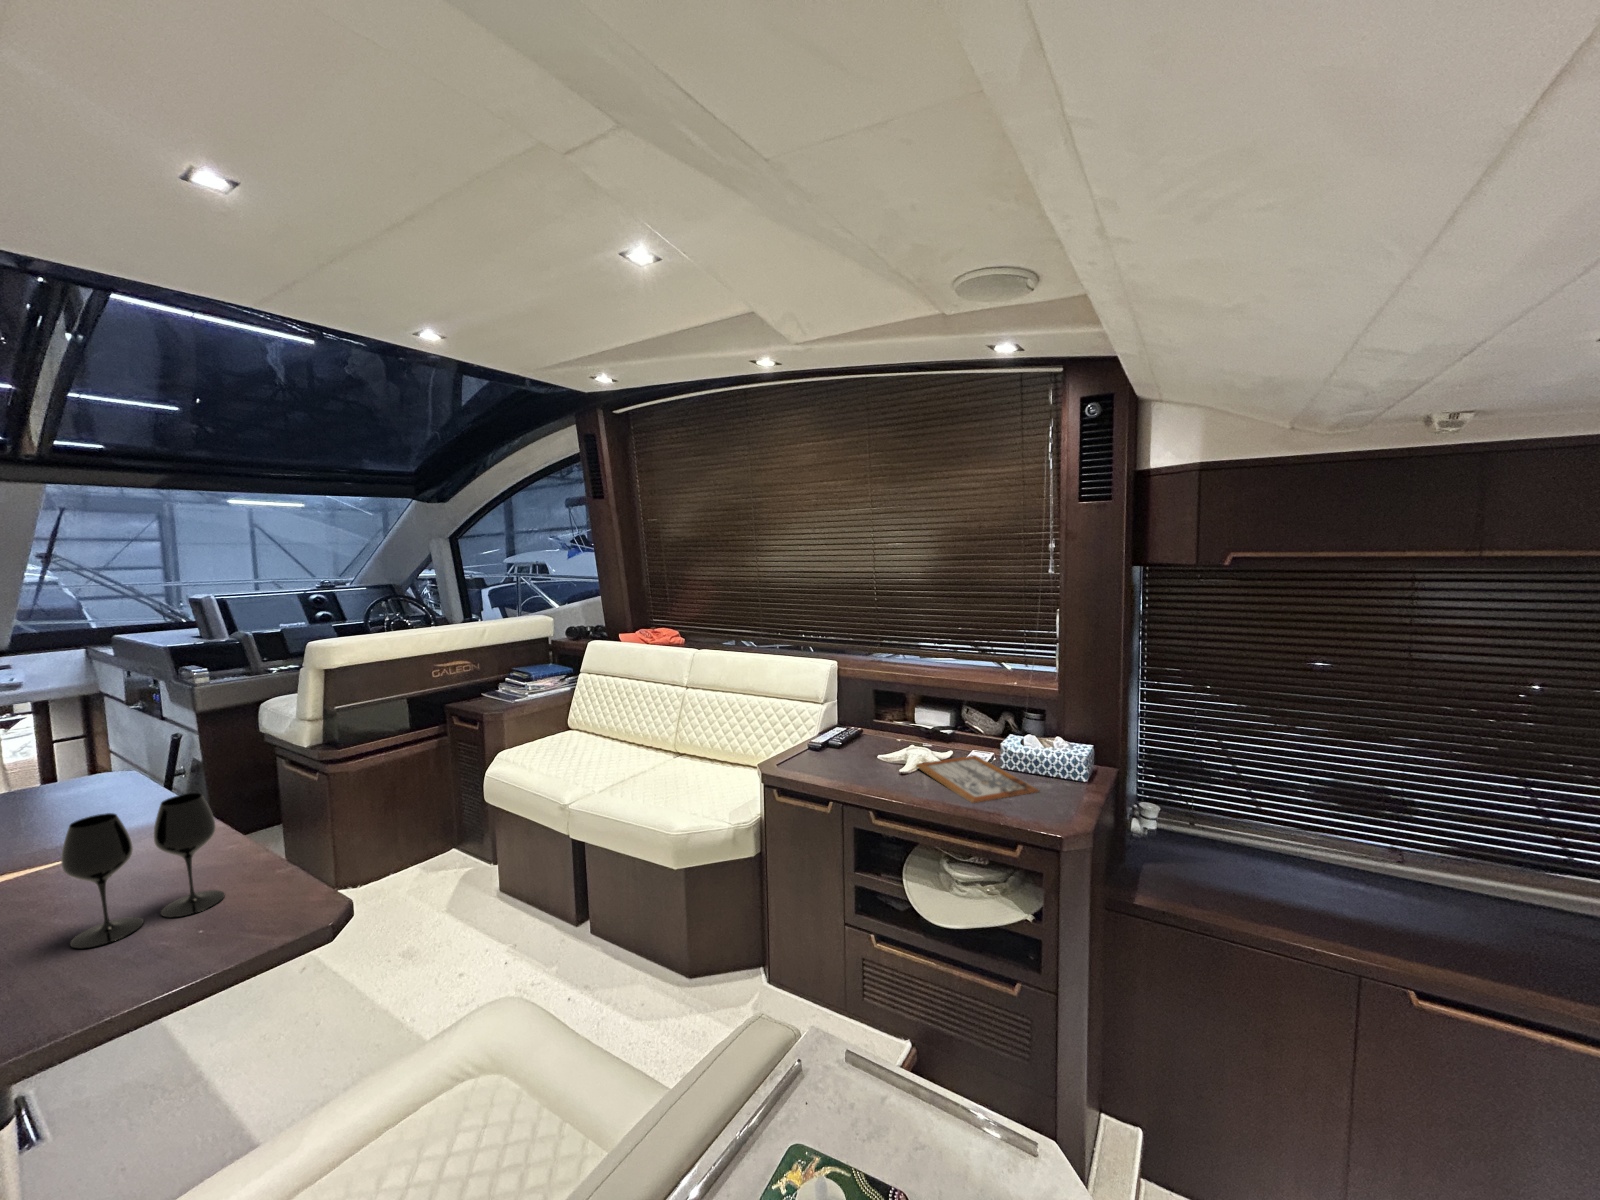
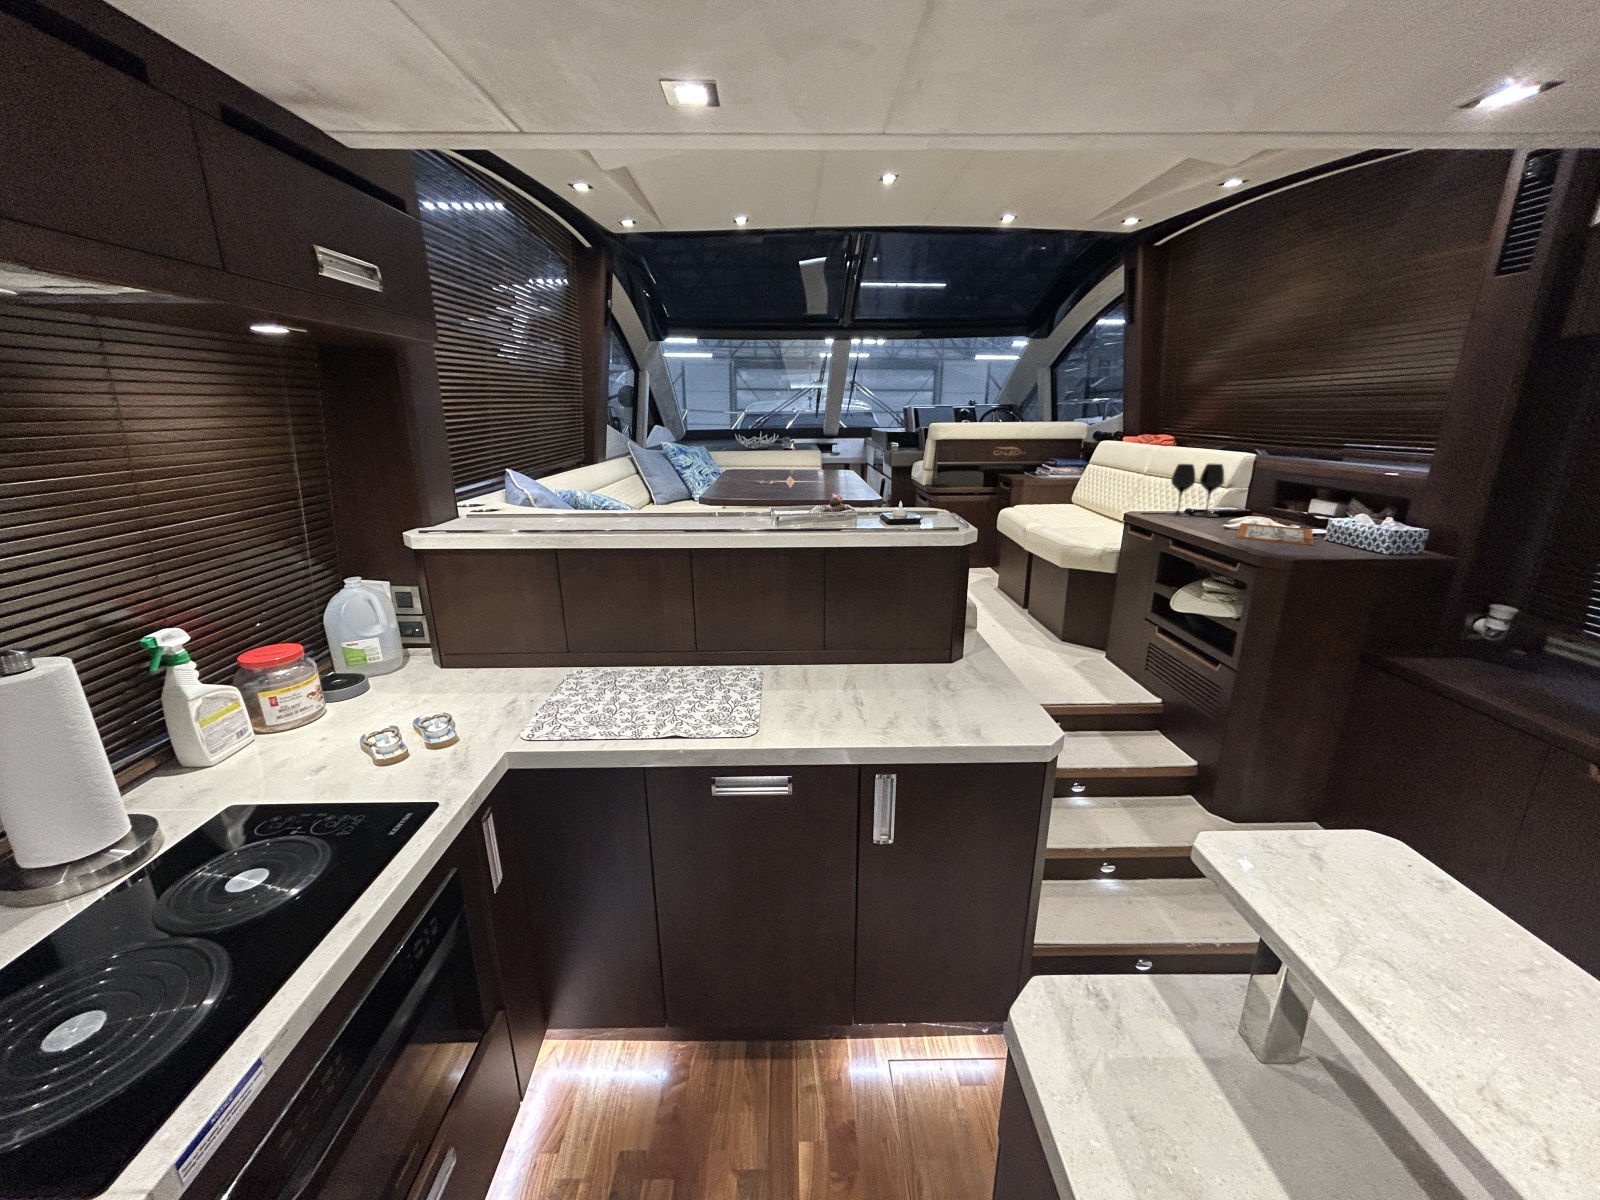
wine glass: present [61,793,224,948] -> present [1166,464,1224,517]

